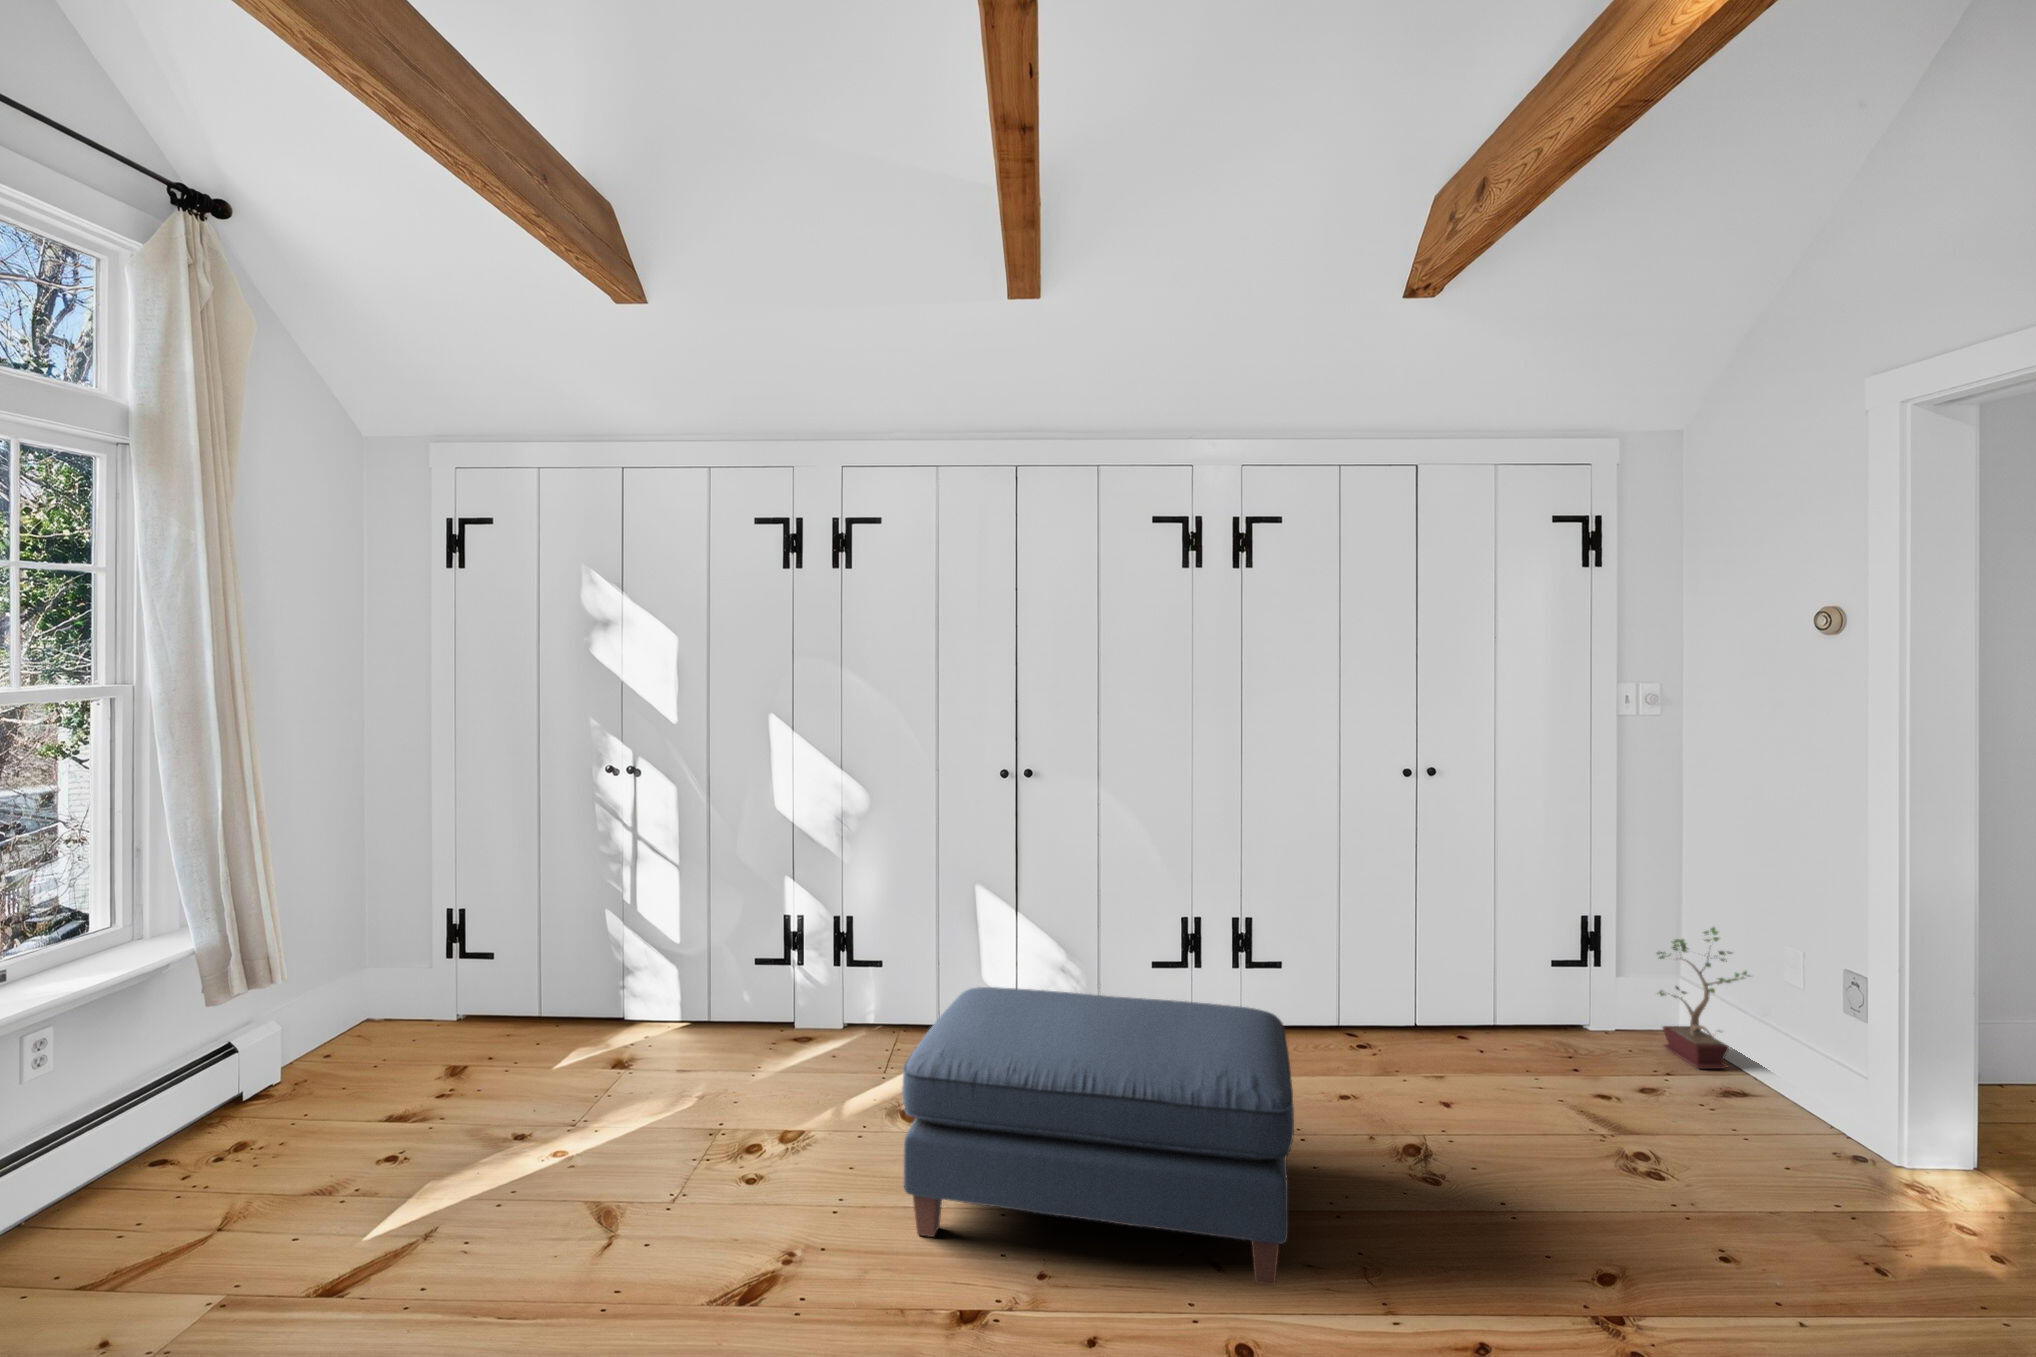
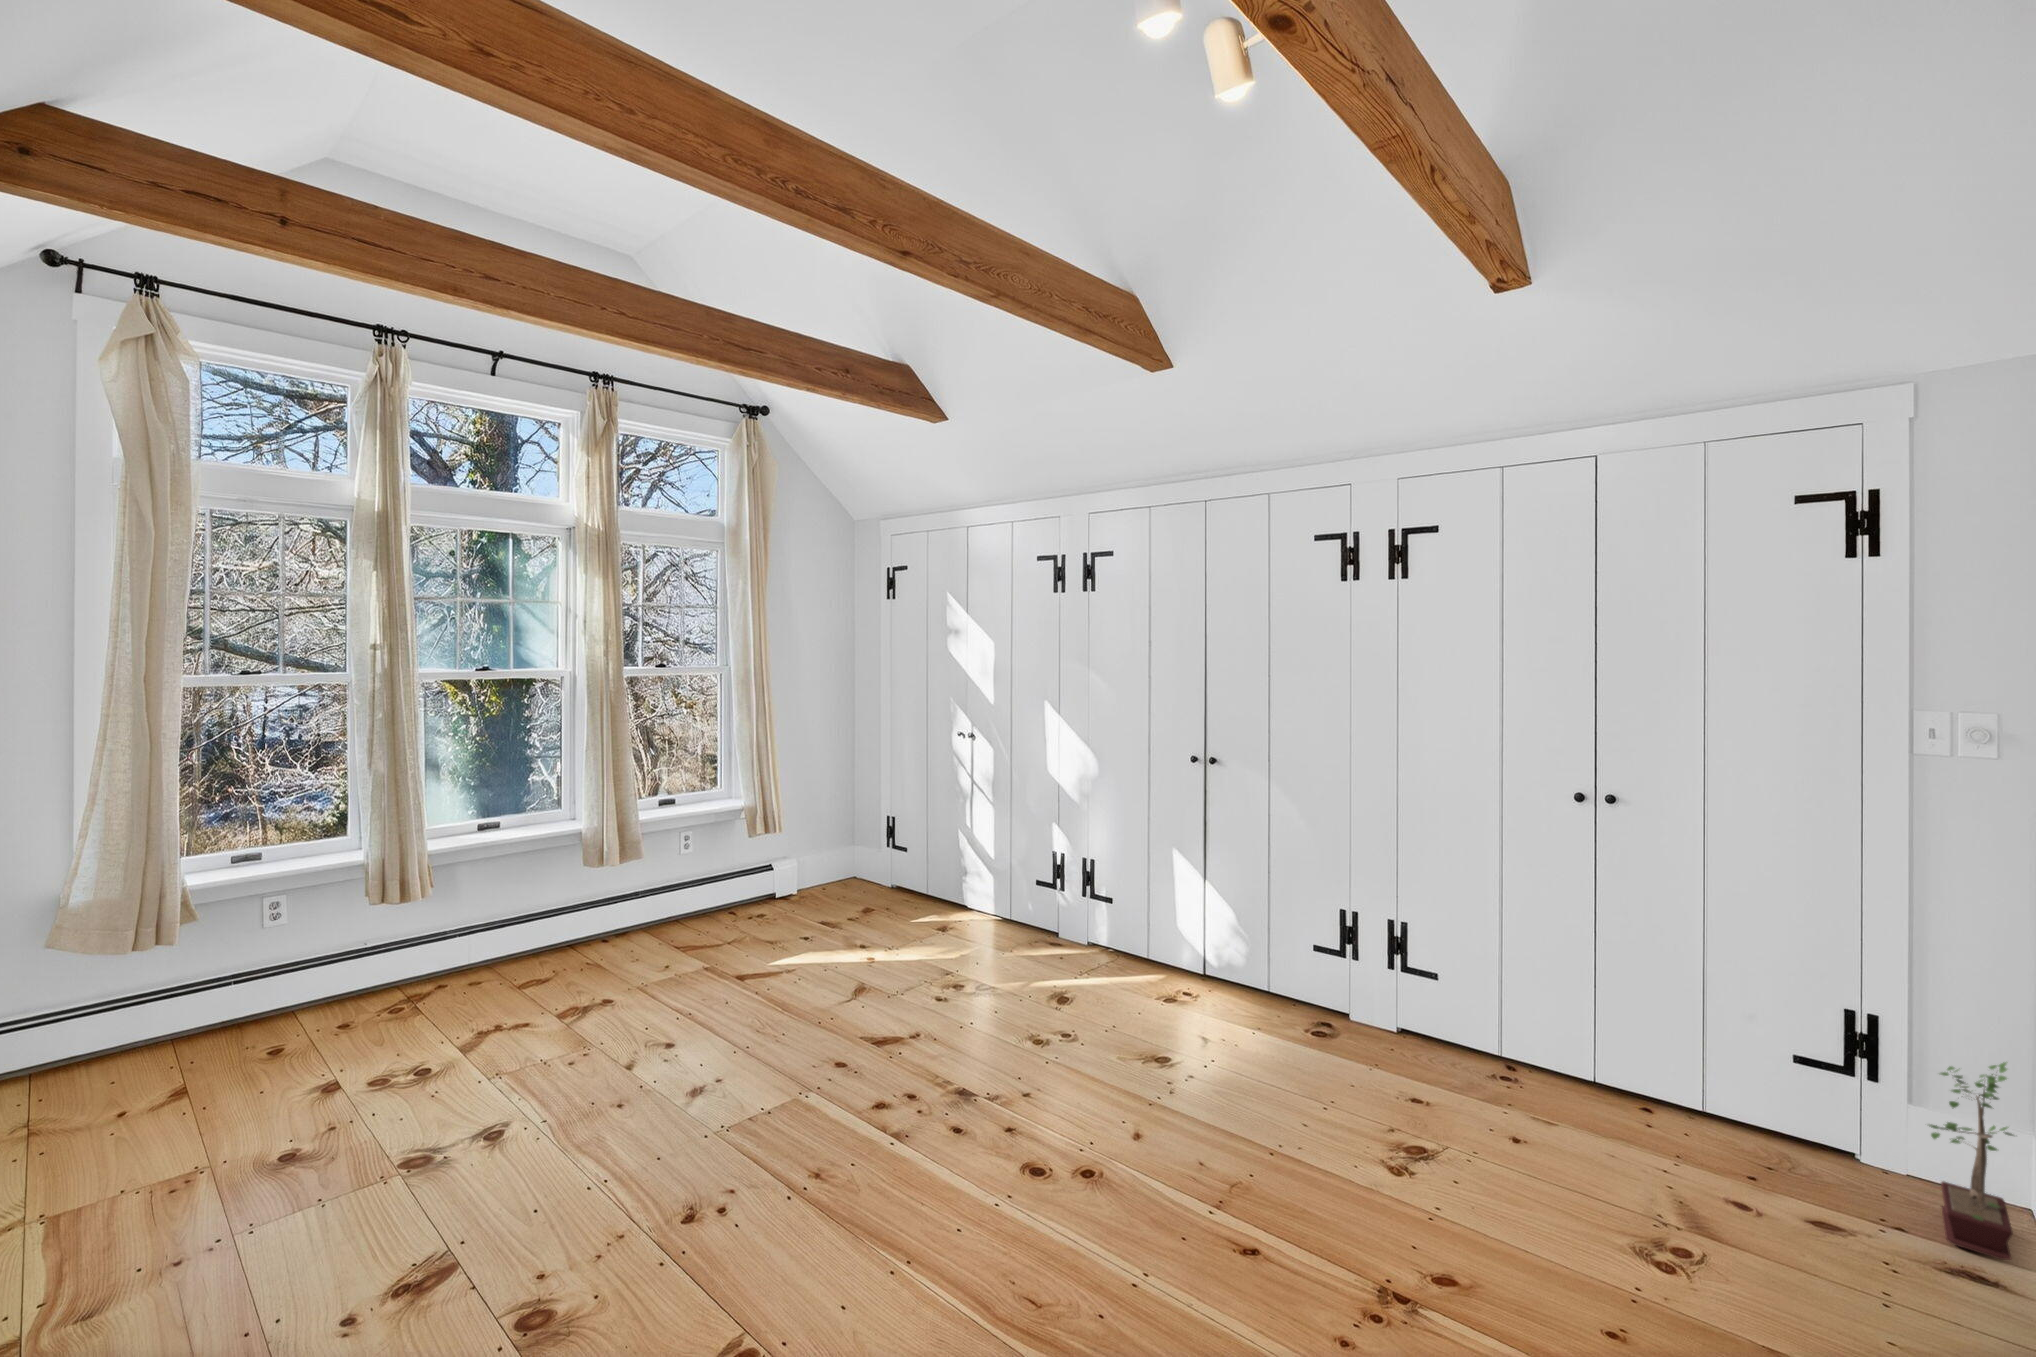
ottoman: present [902,987,1294,1285] -> none [958,916,1257,1170]

